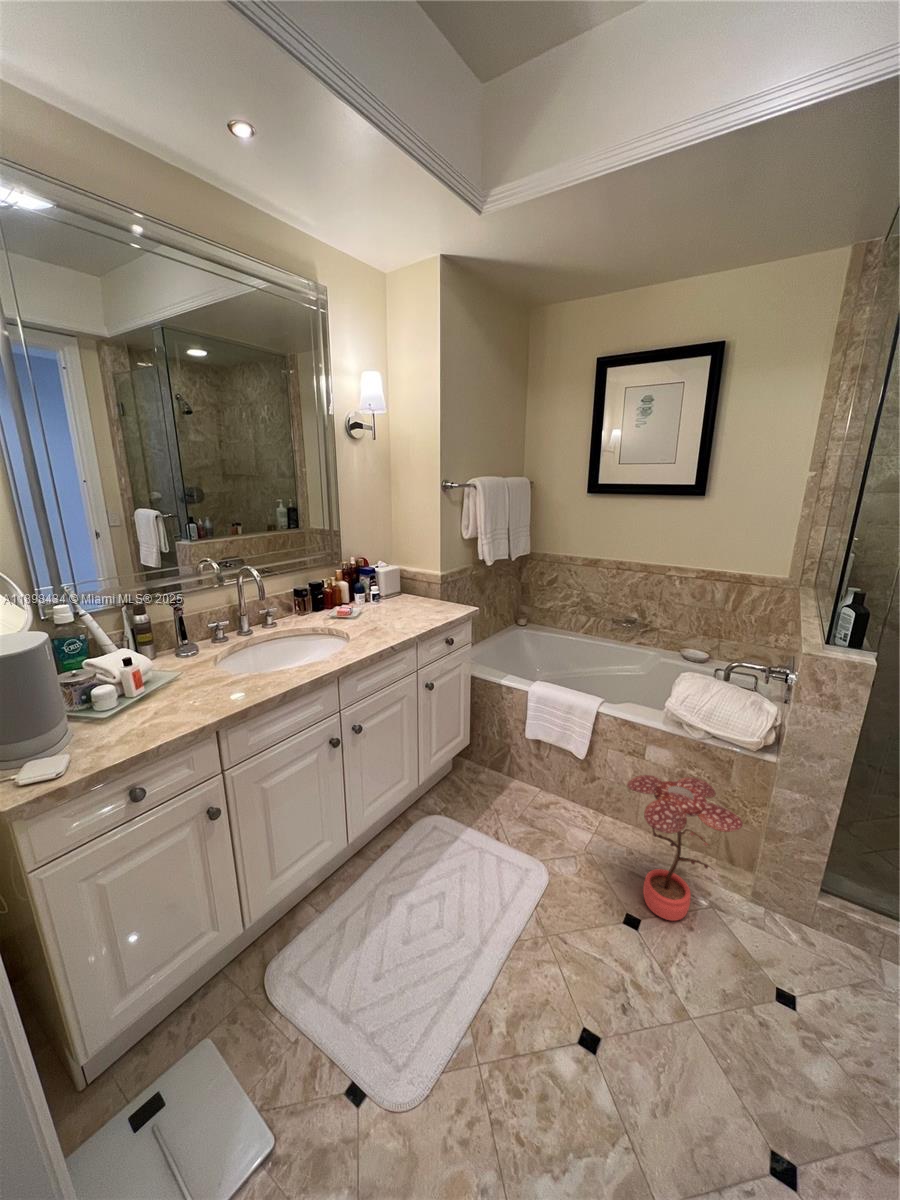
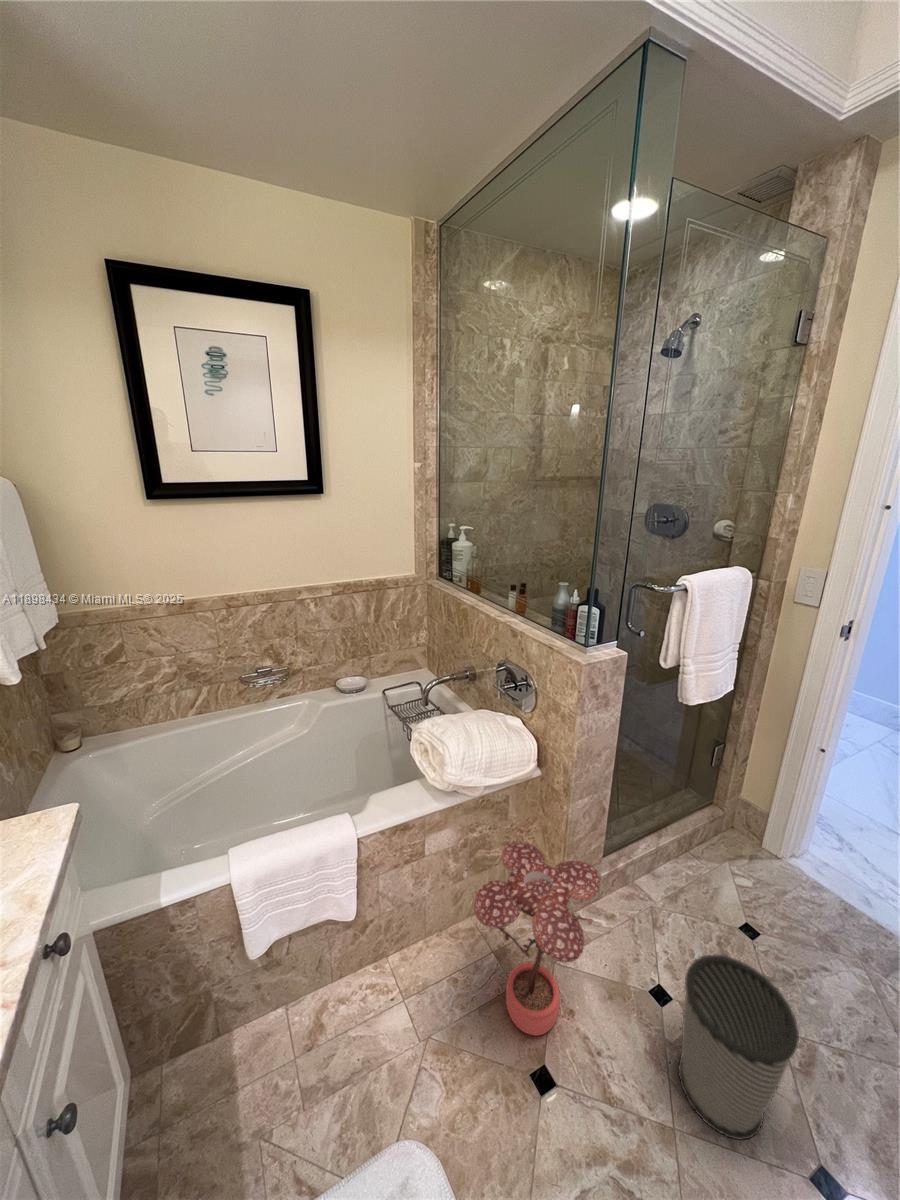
wastebasket: none [724,937,849,1119] -> present [678,955,799,1140]

